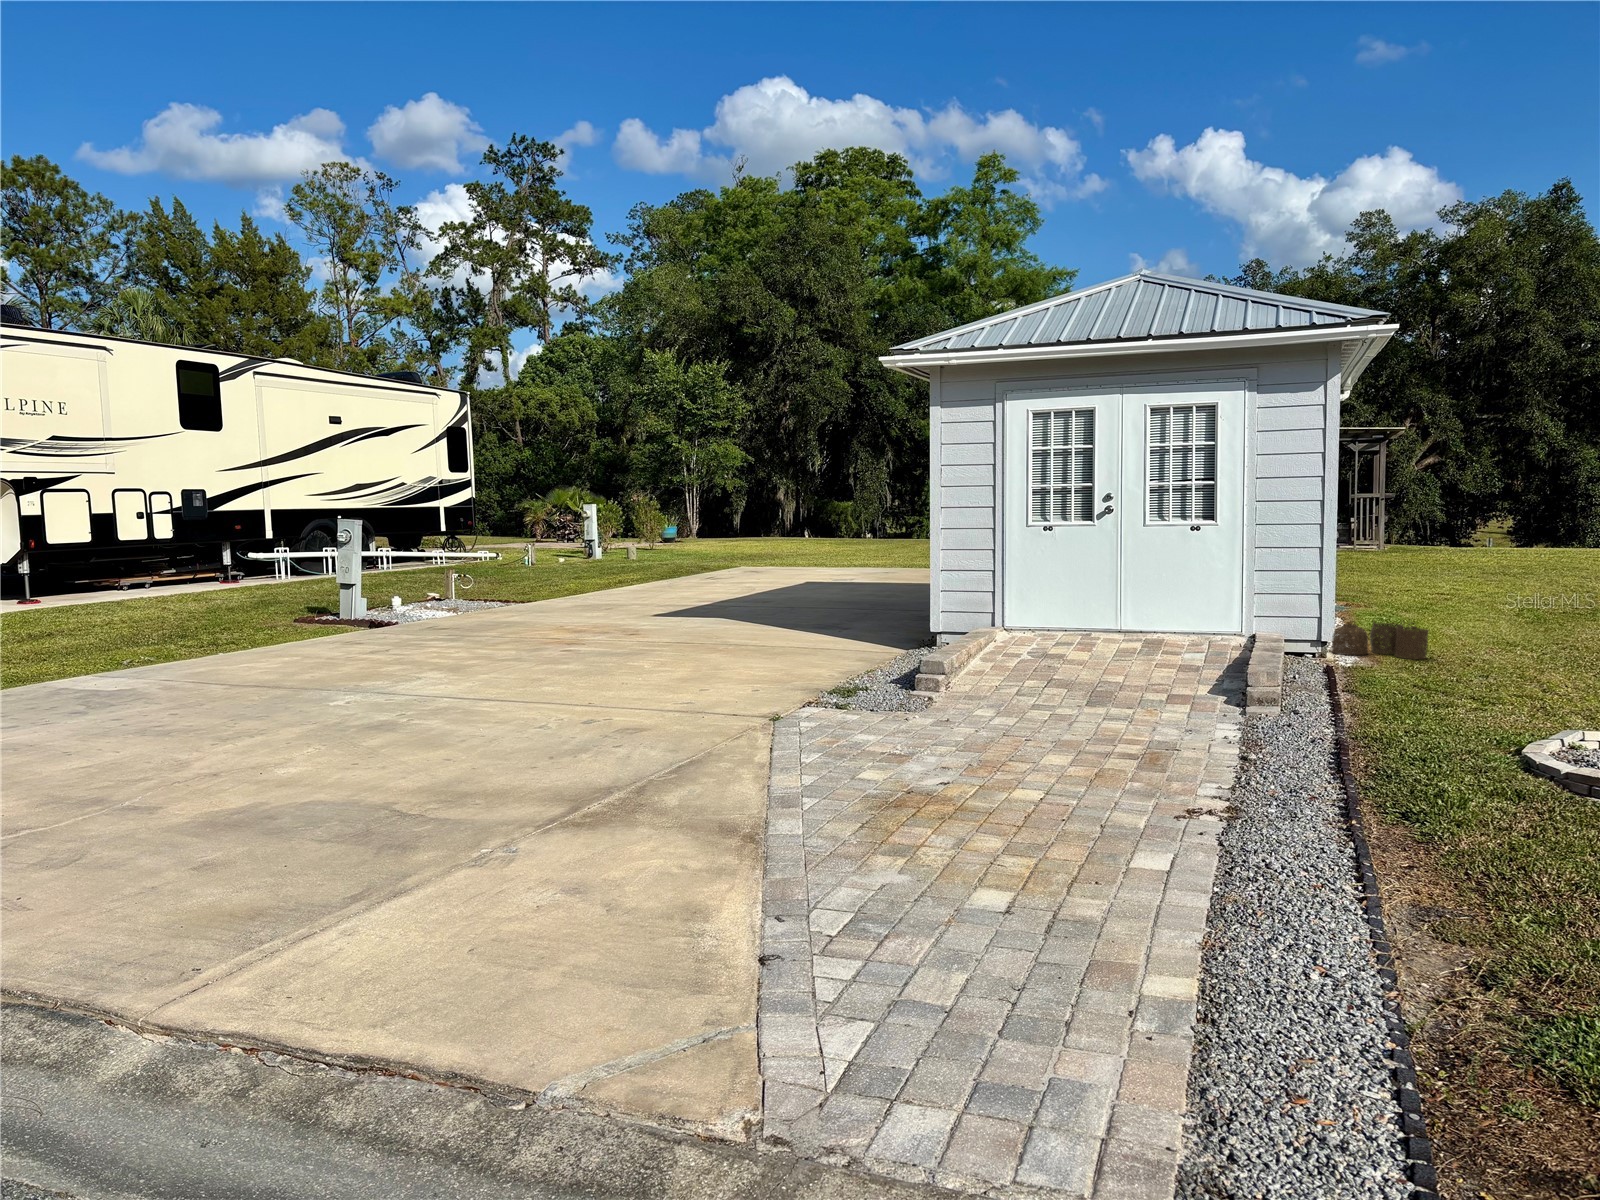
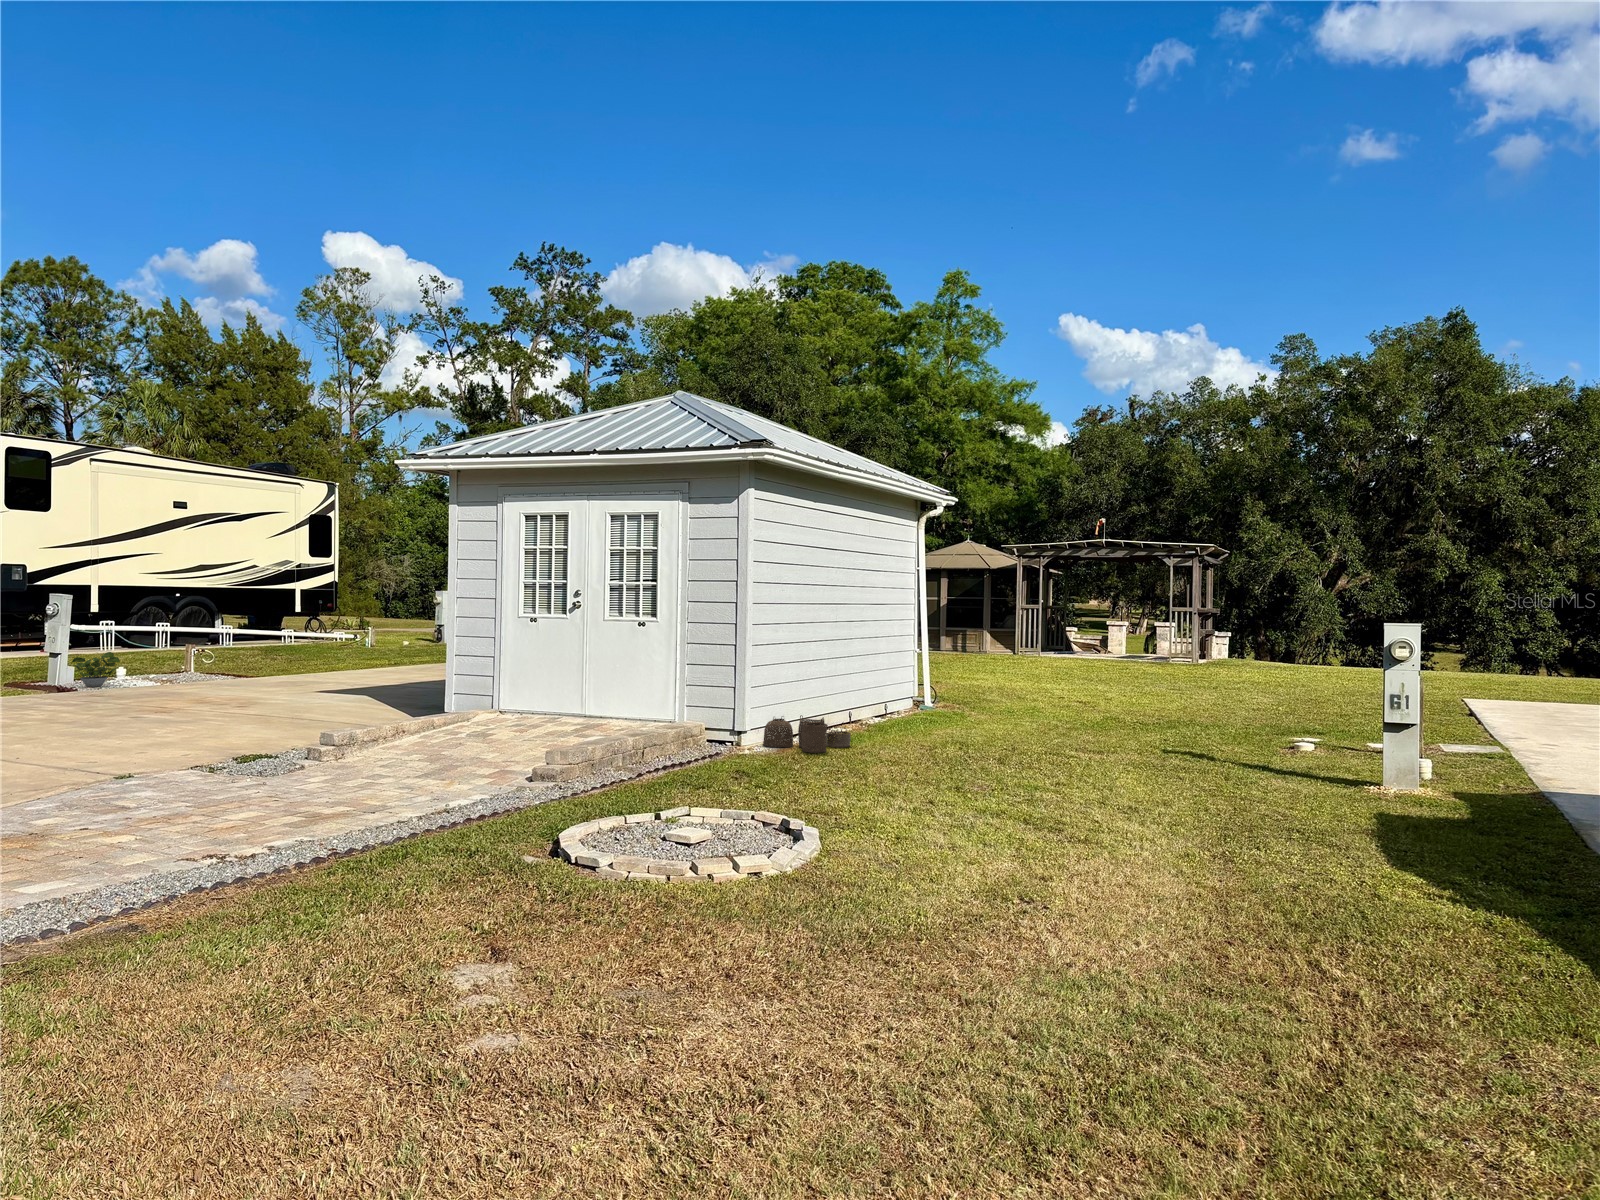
potted plant: none [373,586,424,627] -> present [72,652,120,687]

